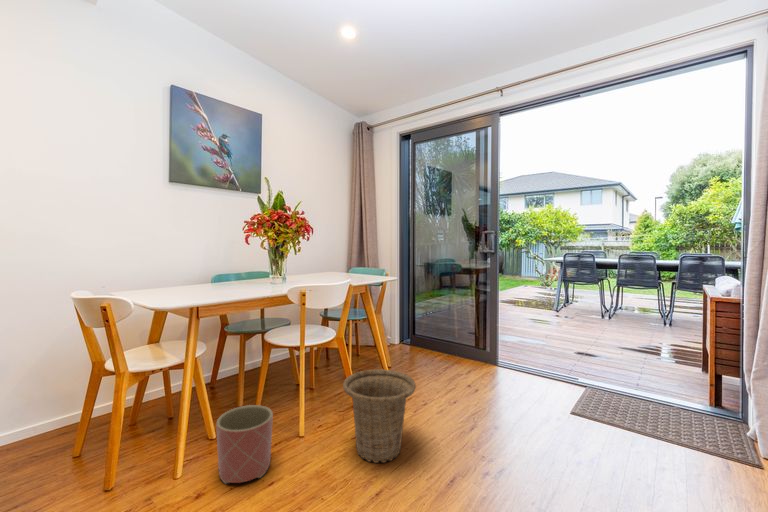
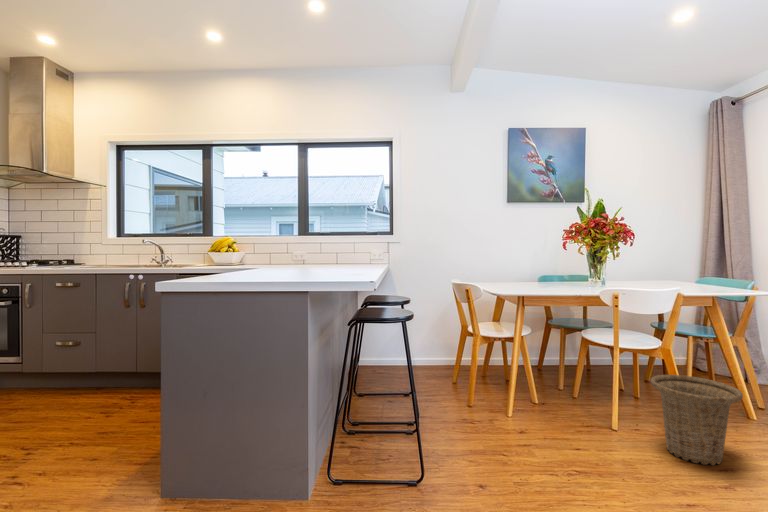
planter: present [217,405,273,484] -> none [537,377,581,432]

